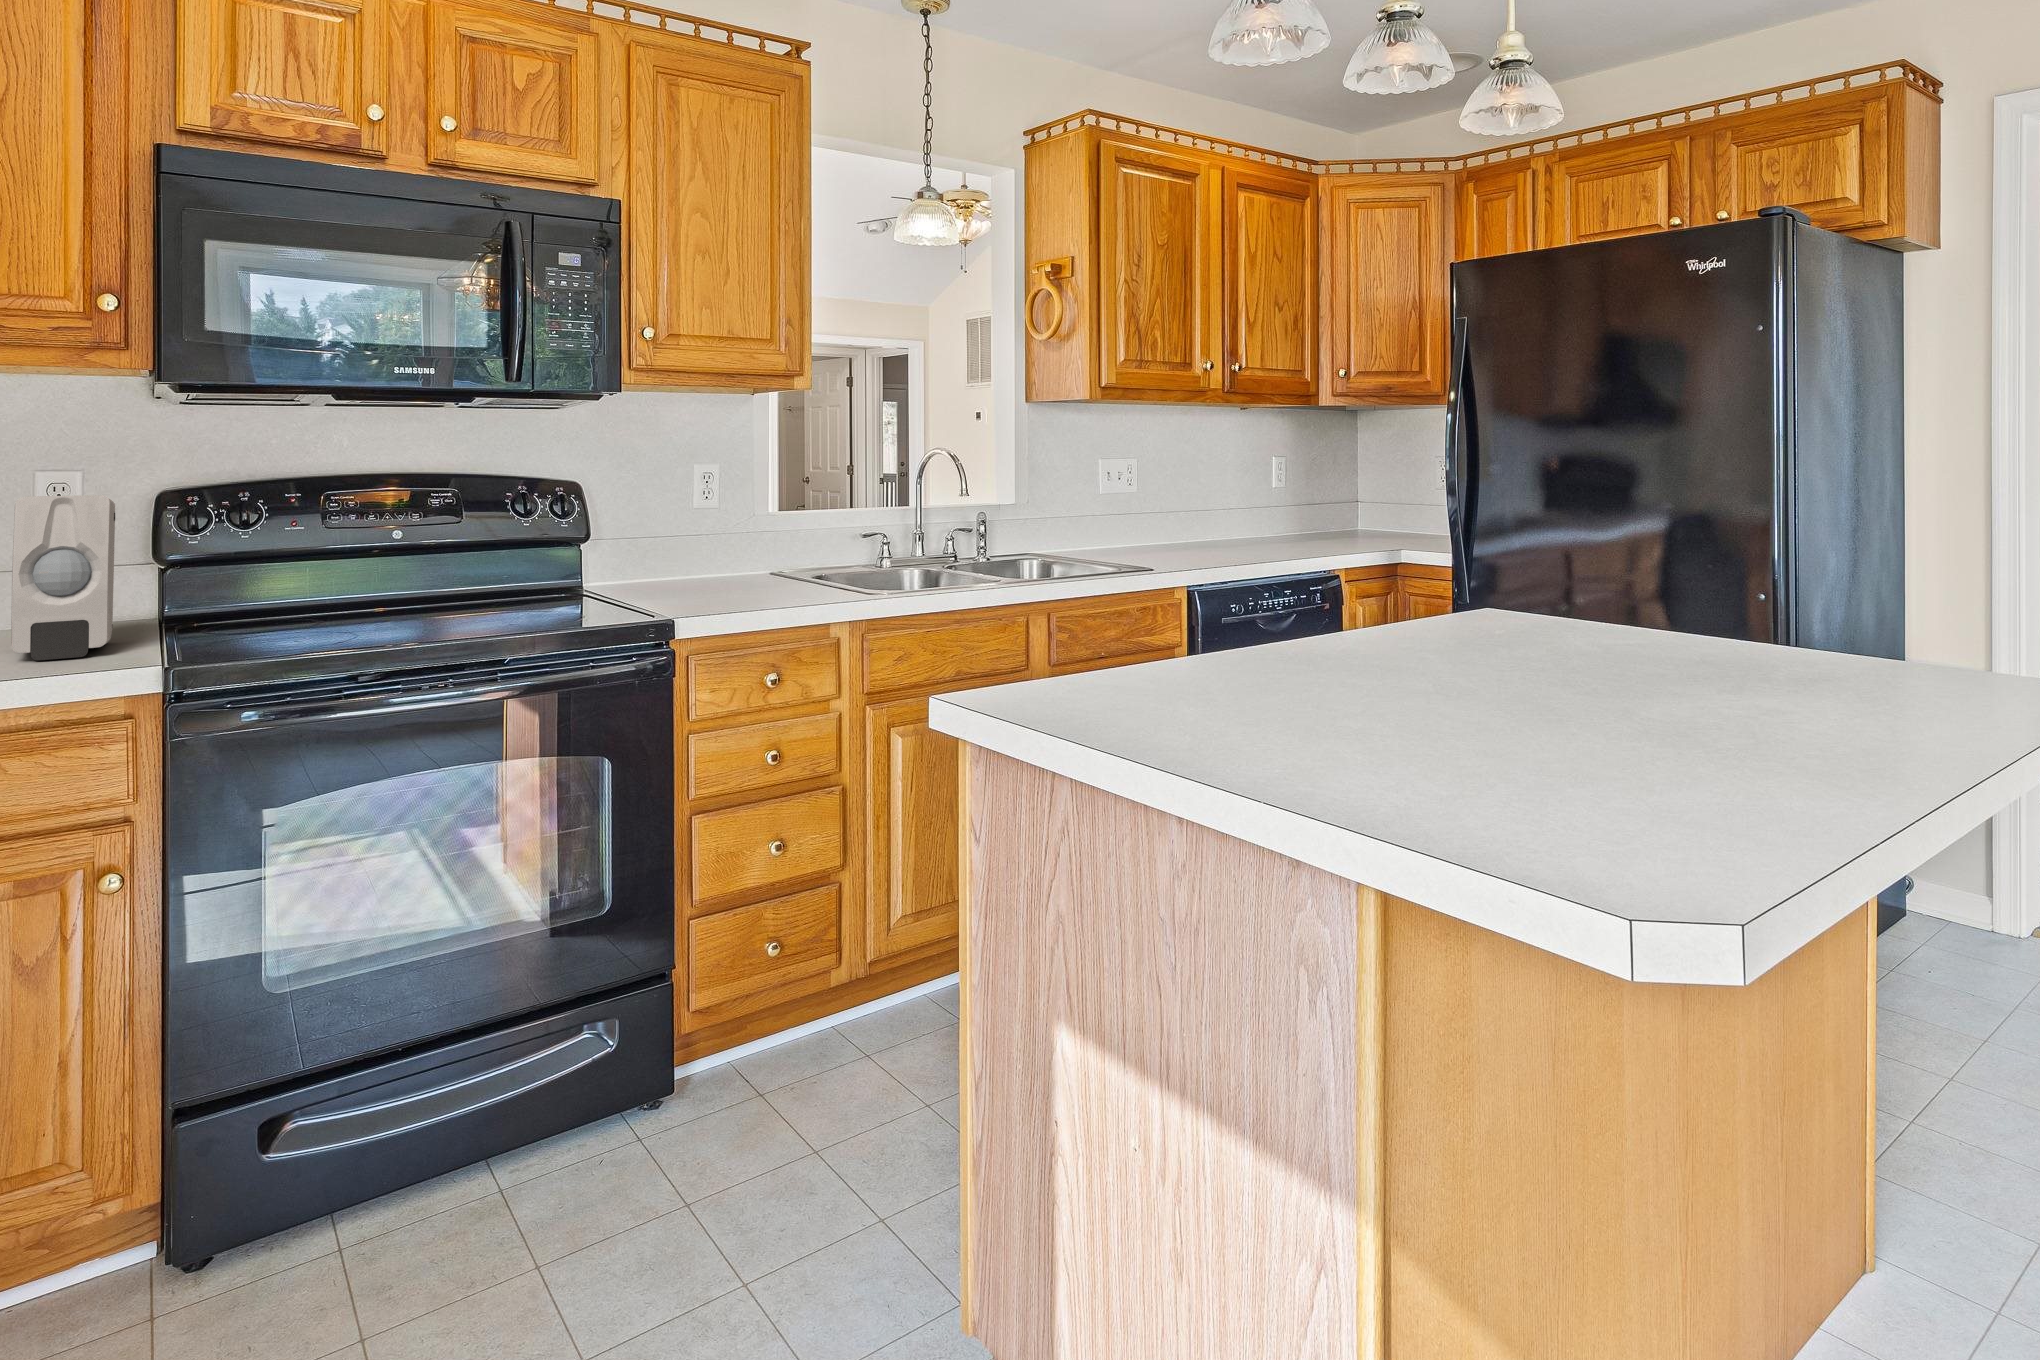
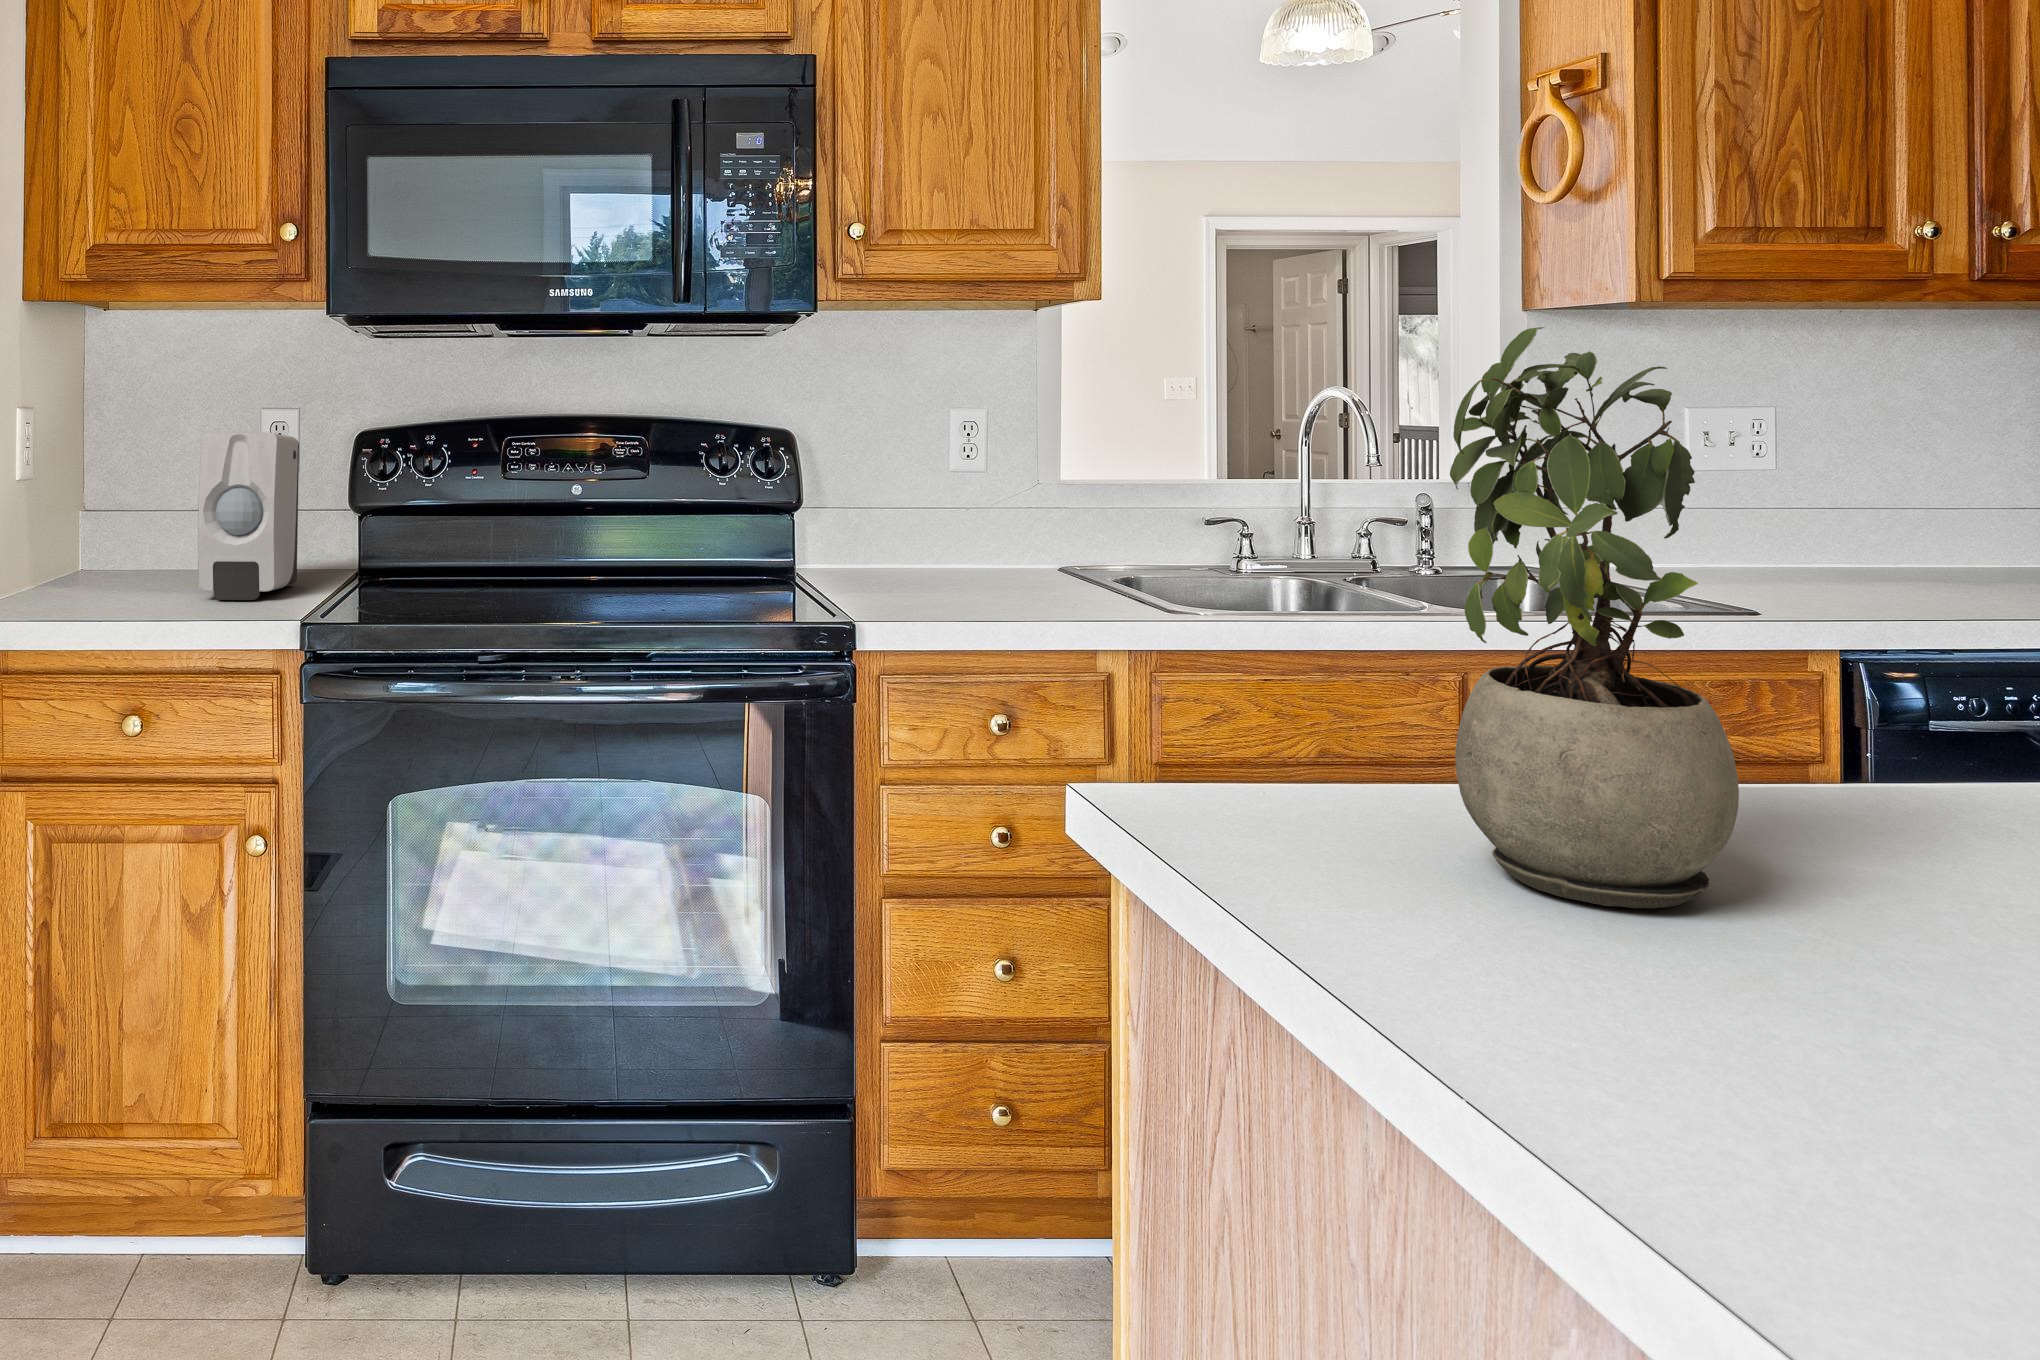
potted plant: none [1114,416,1230,698] -> present [1450,327,1739,908]

